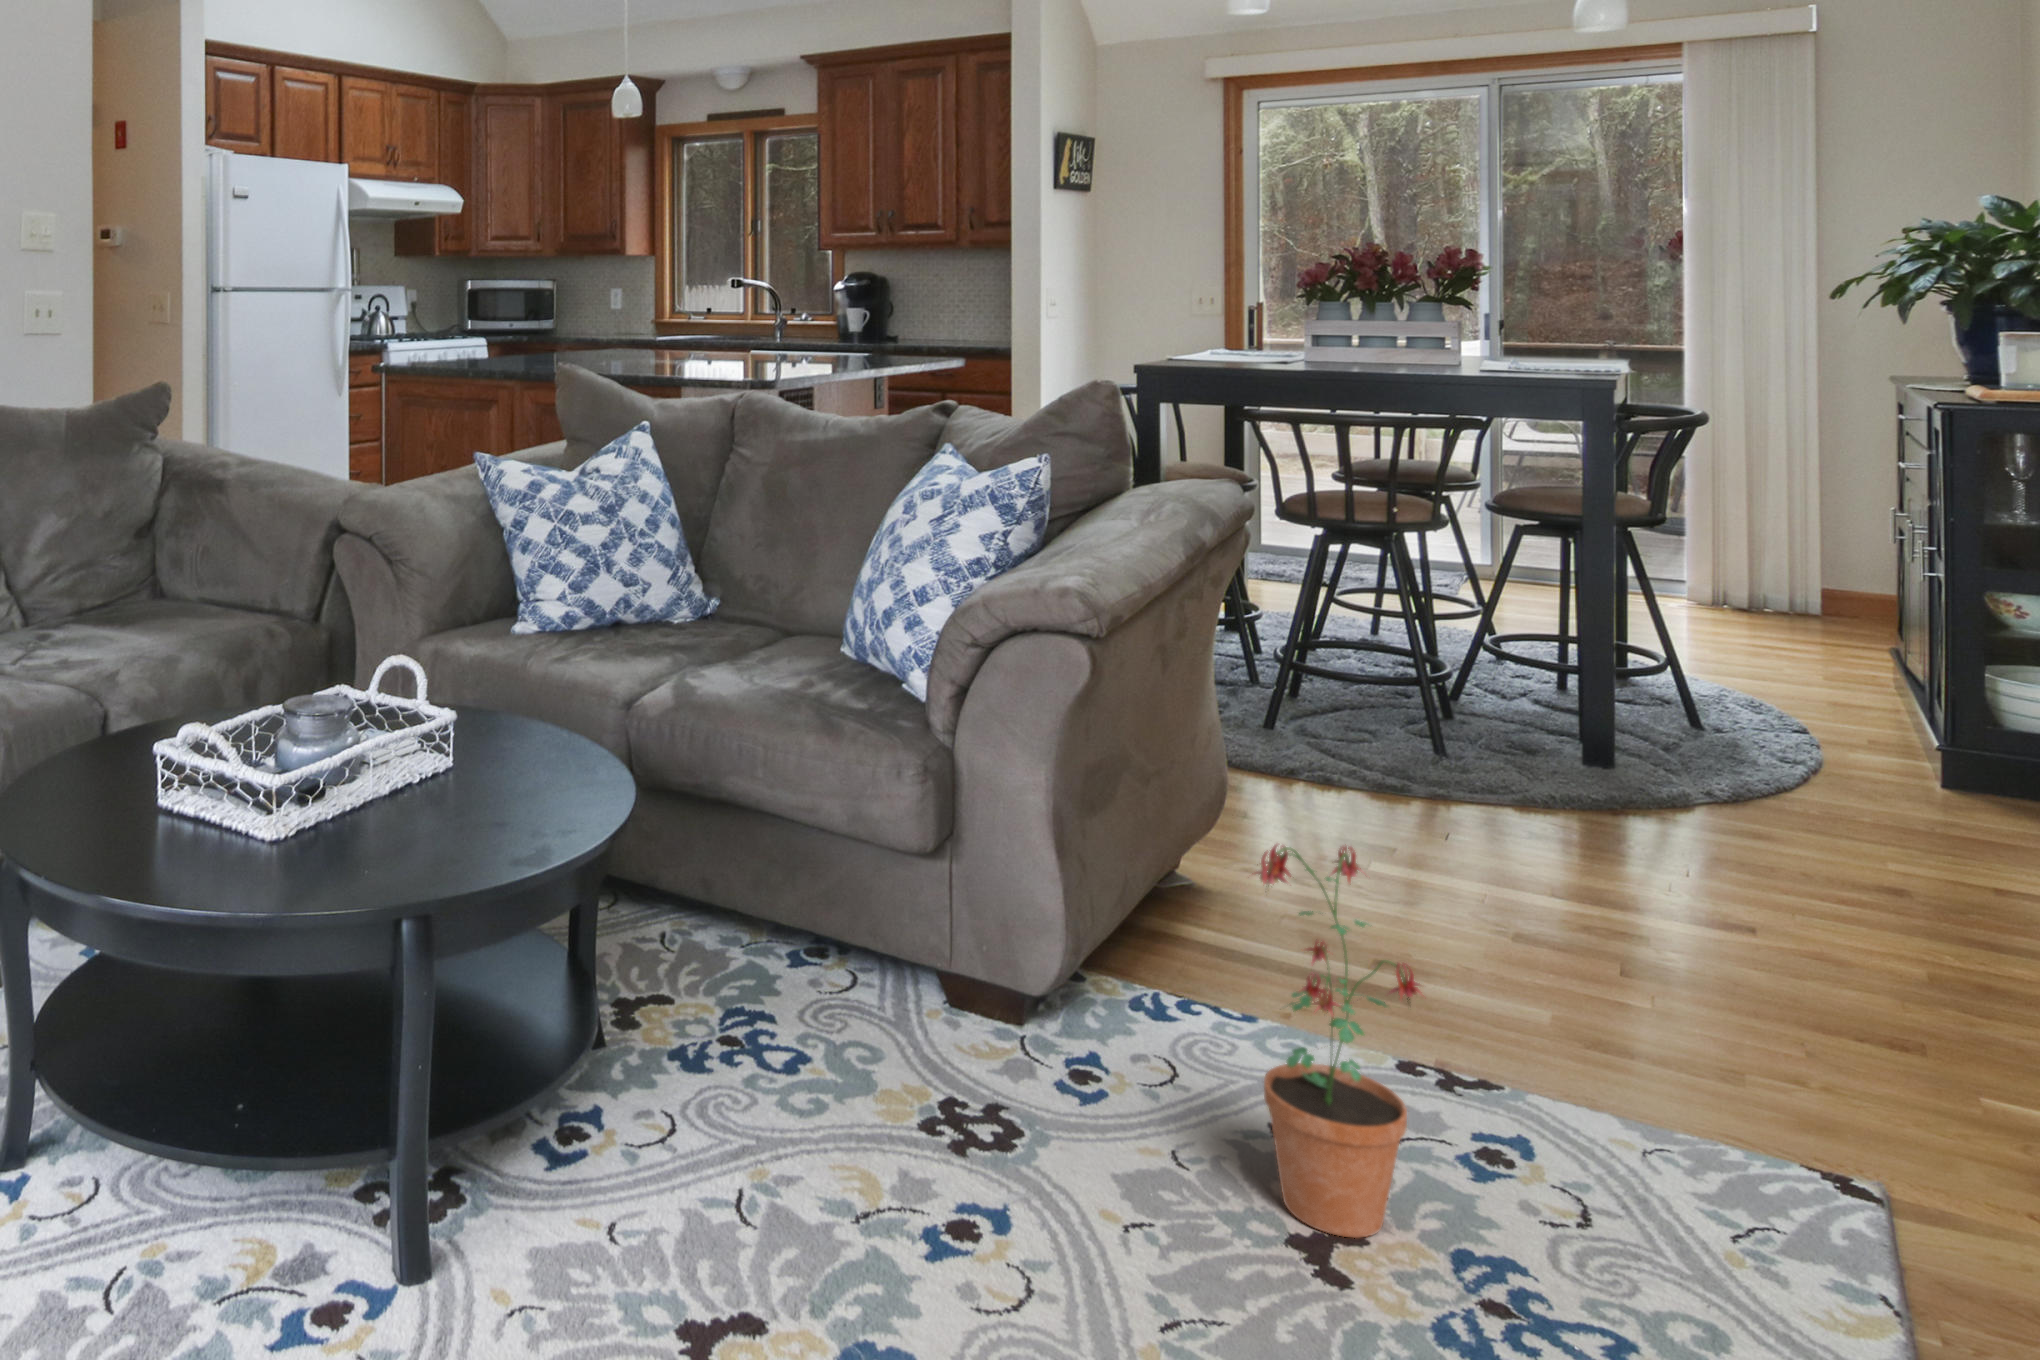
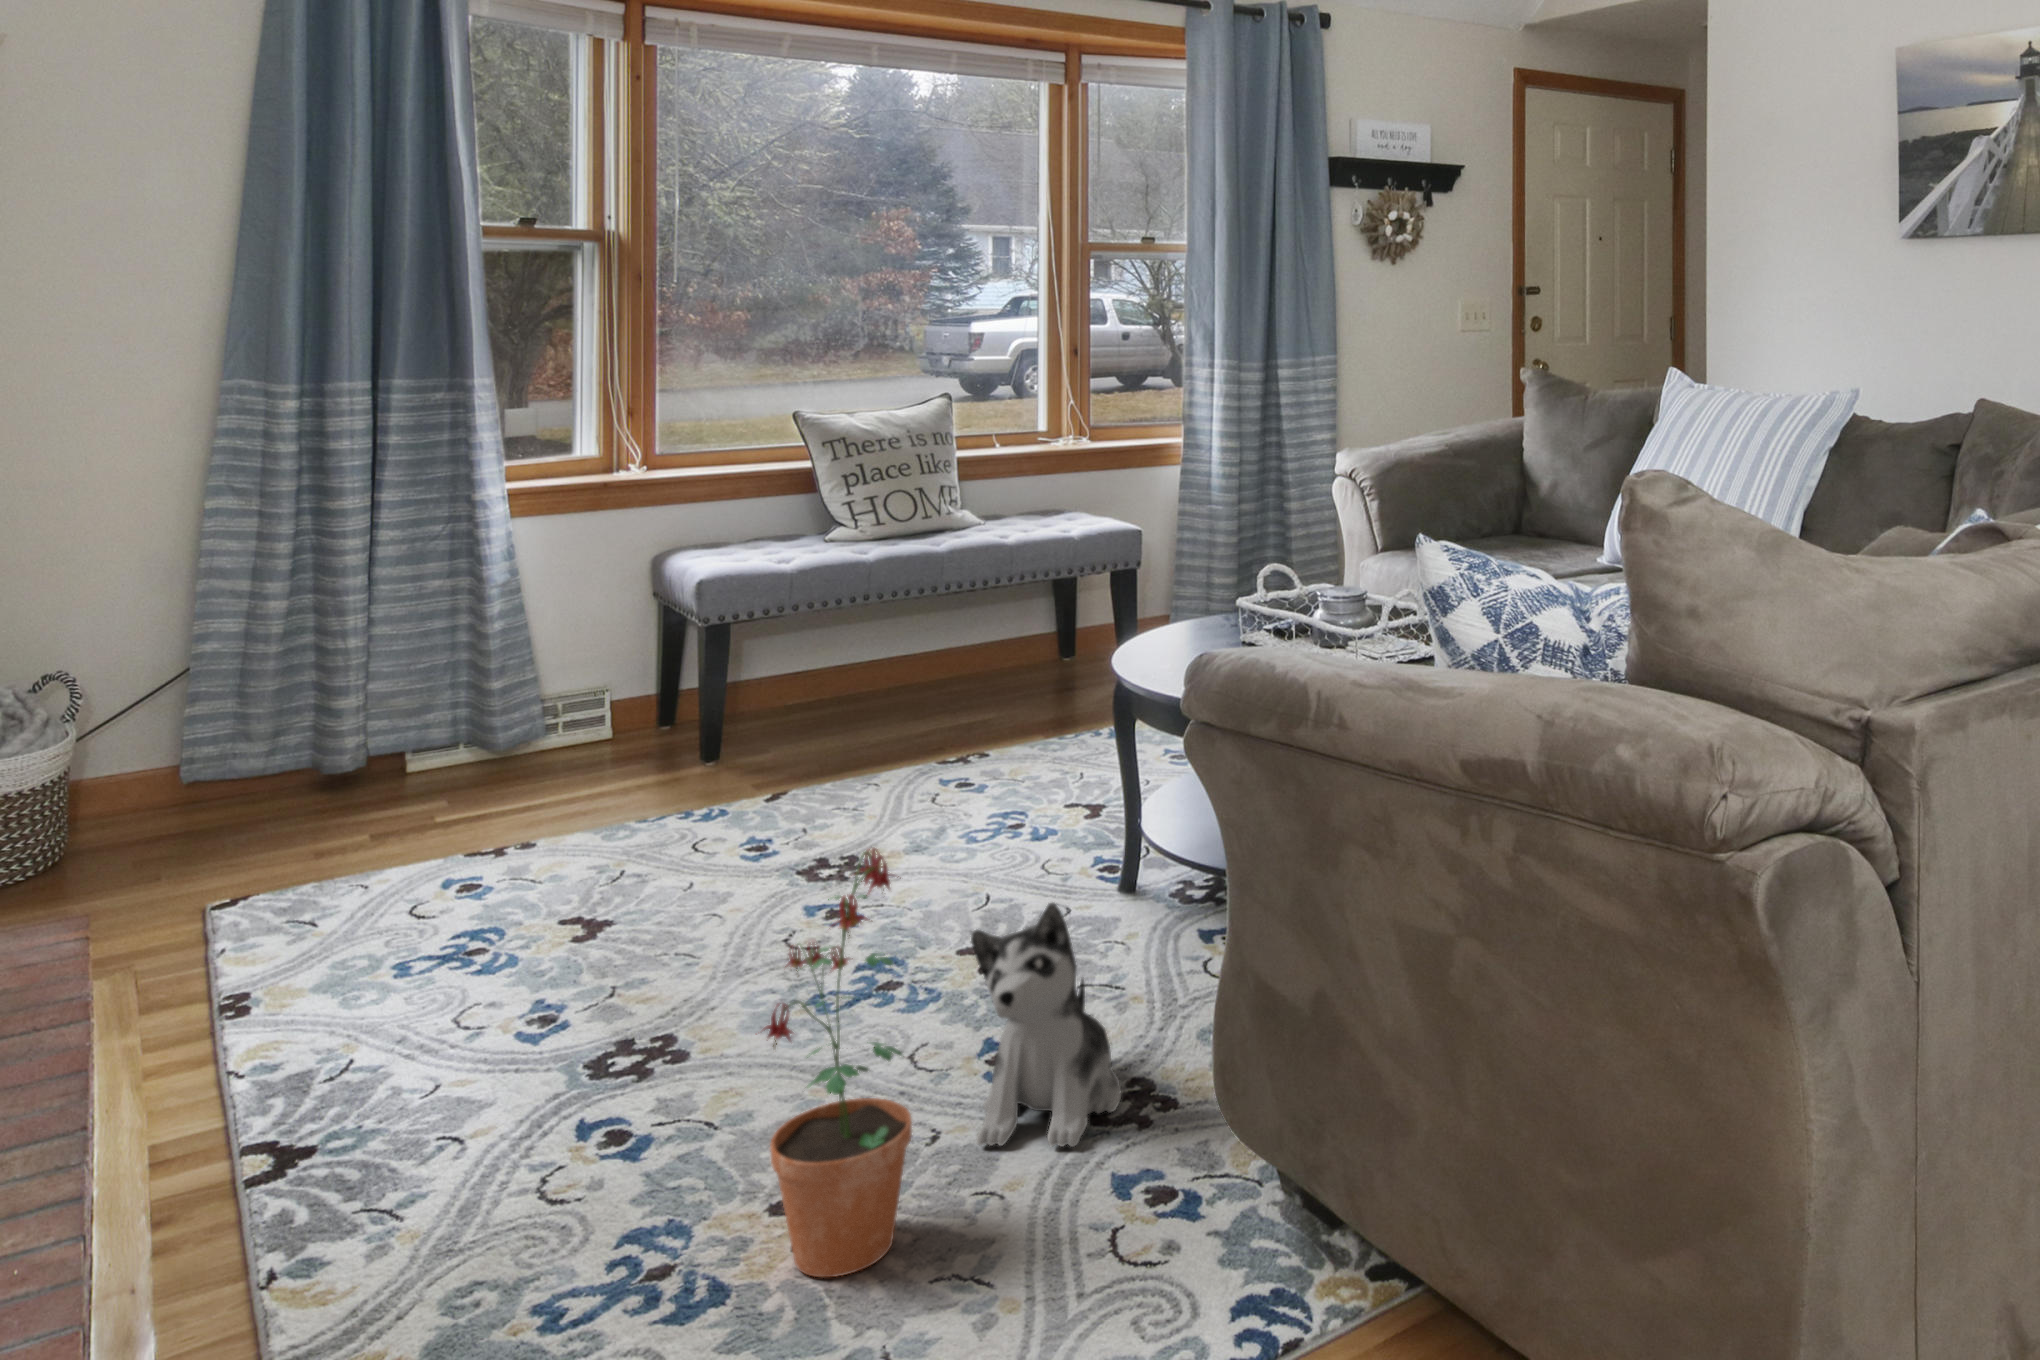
plush toy: none [910,929,1130,1212] -> present [971,903,1121,1147]

